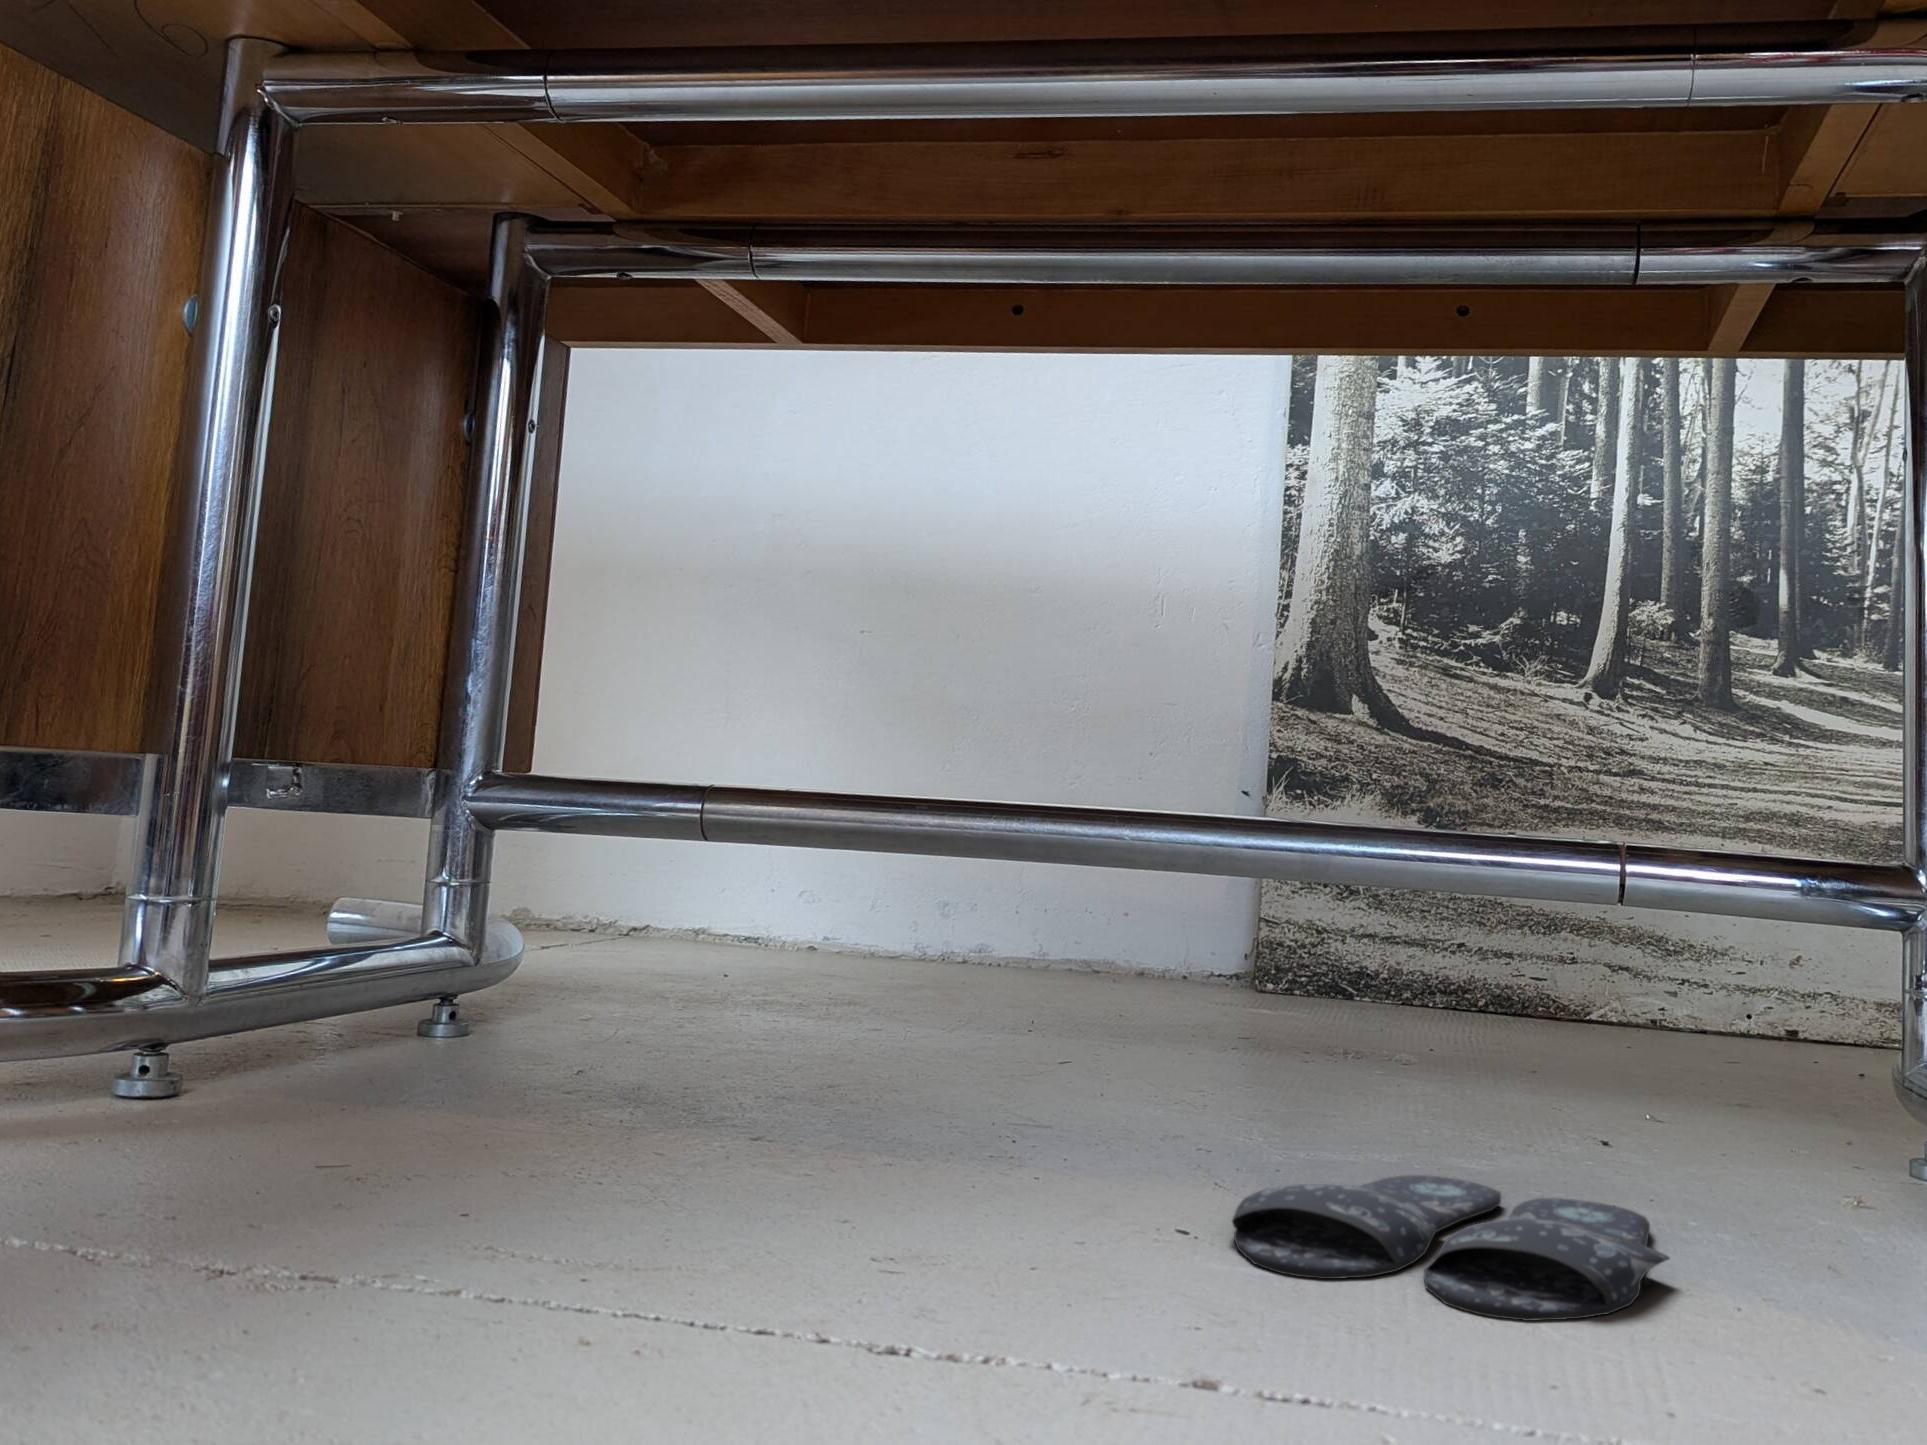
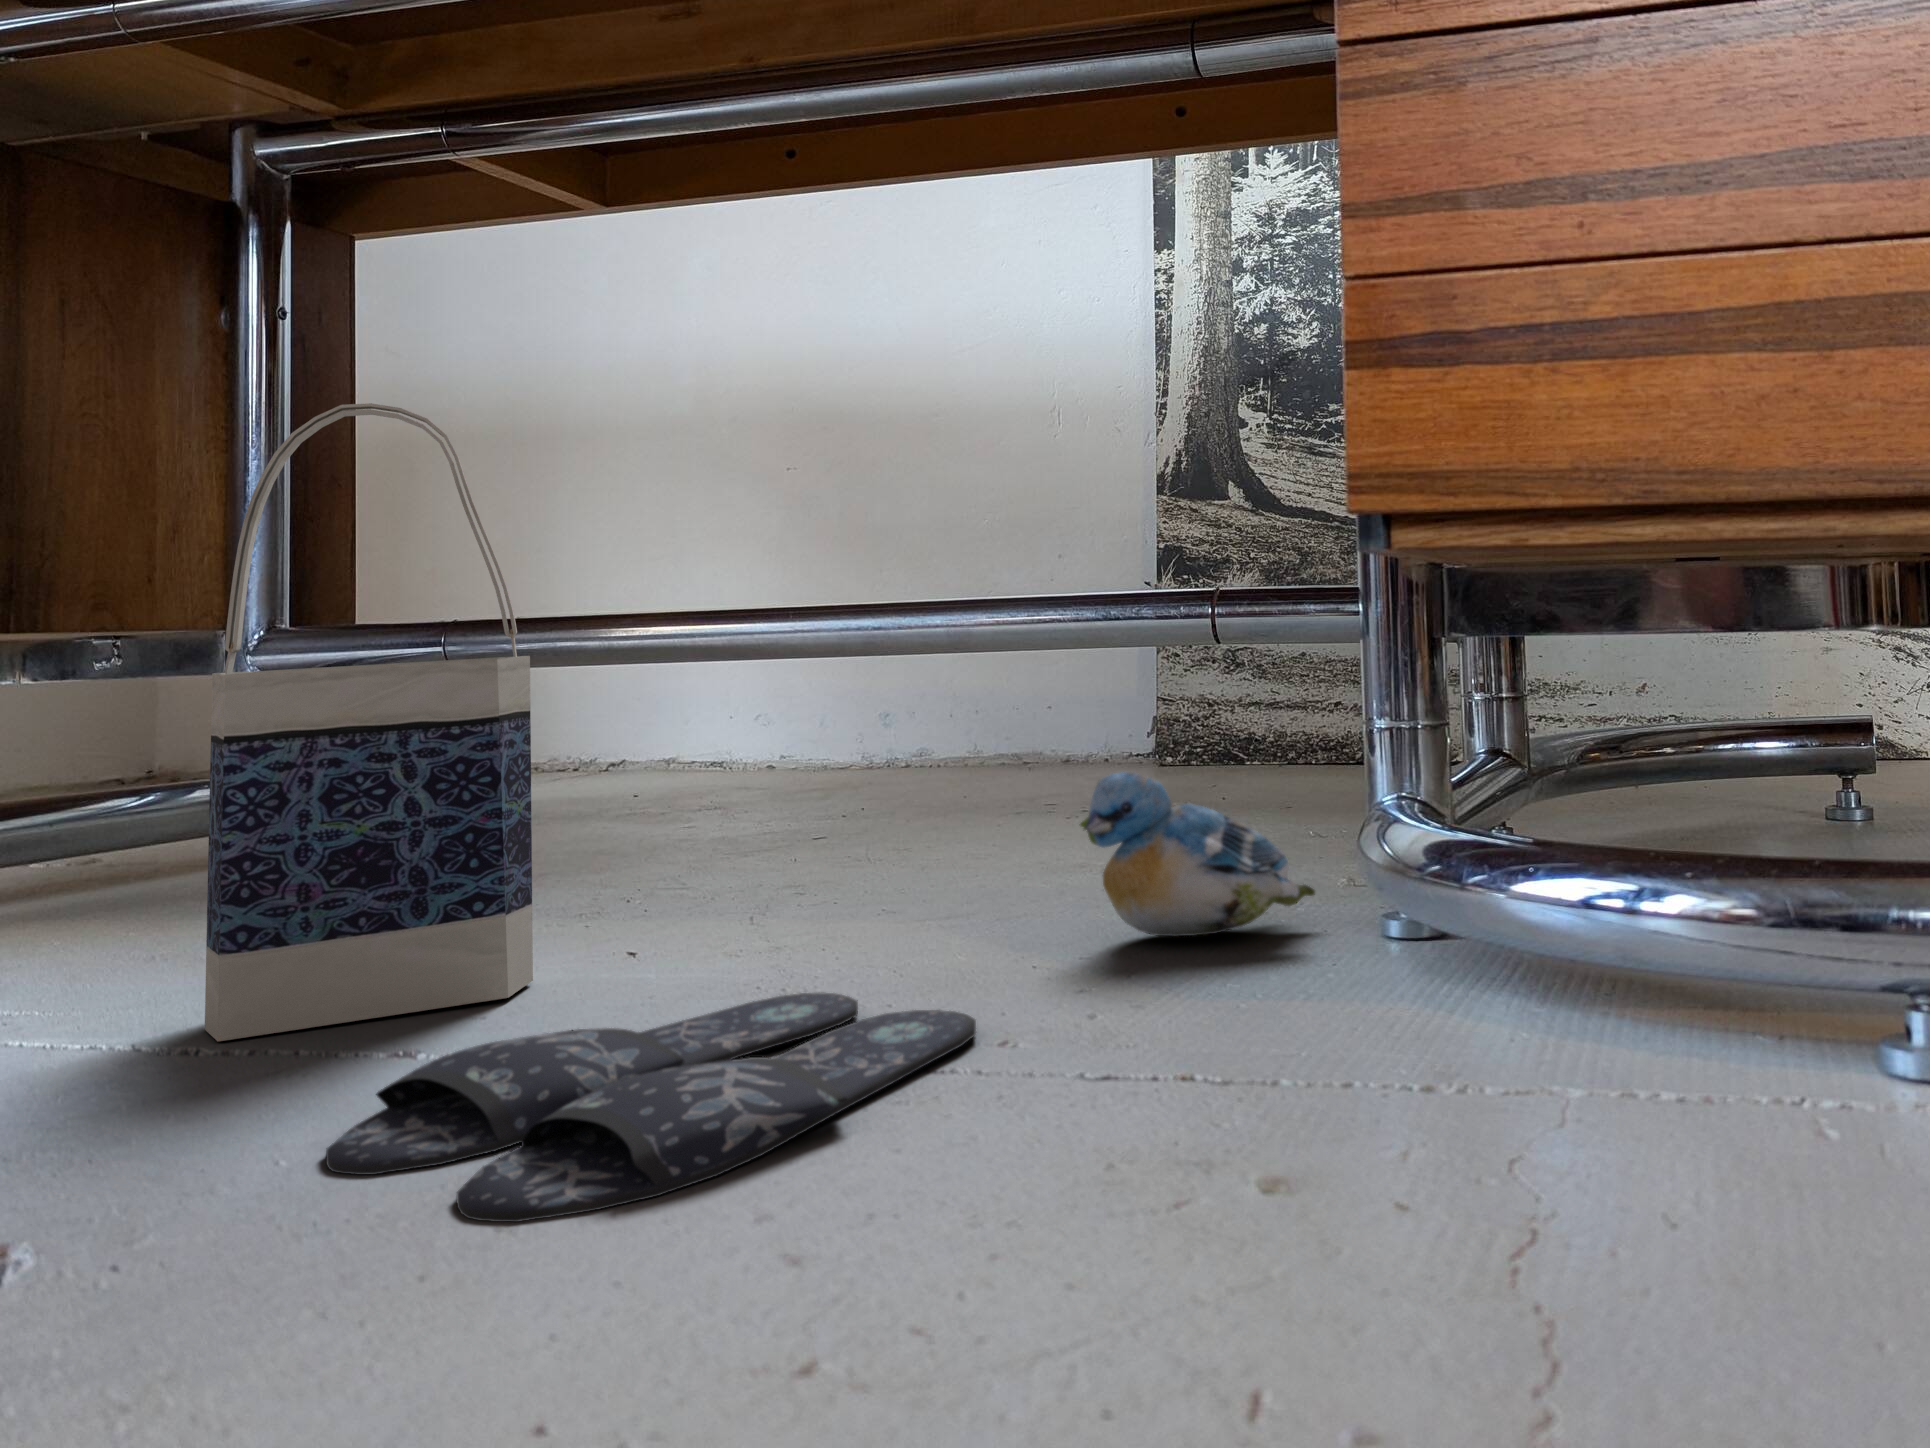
bag: none [879,602,1129,1166] -> present [205,403,533,1041]
plush toy: none [1582,1003,1794,1162] -> present [1080,771,1315,936]

